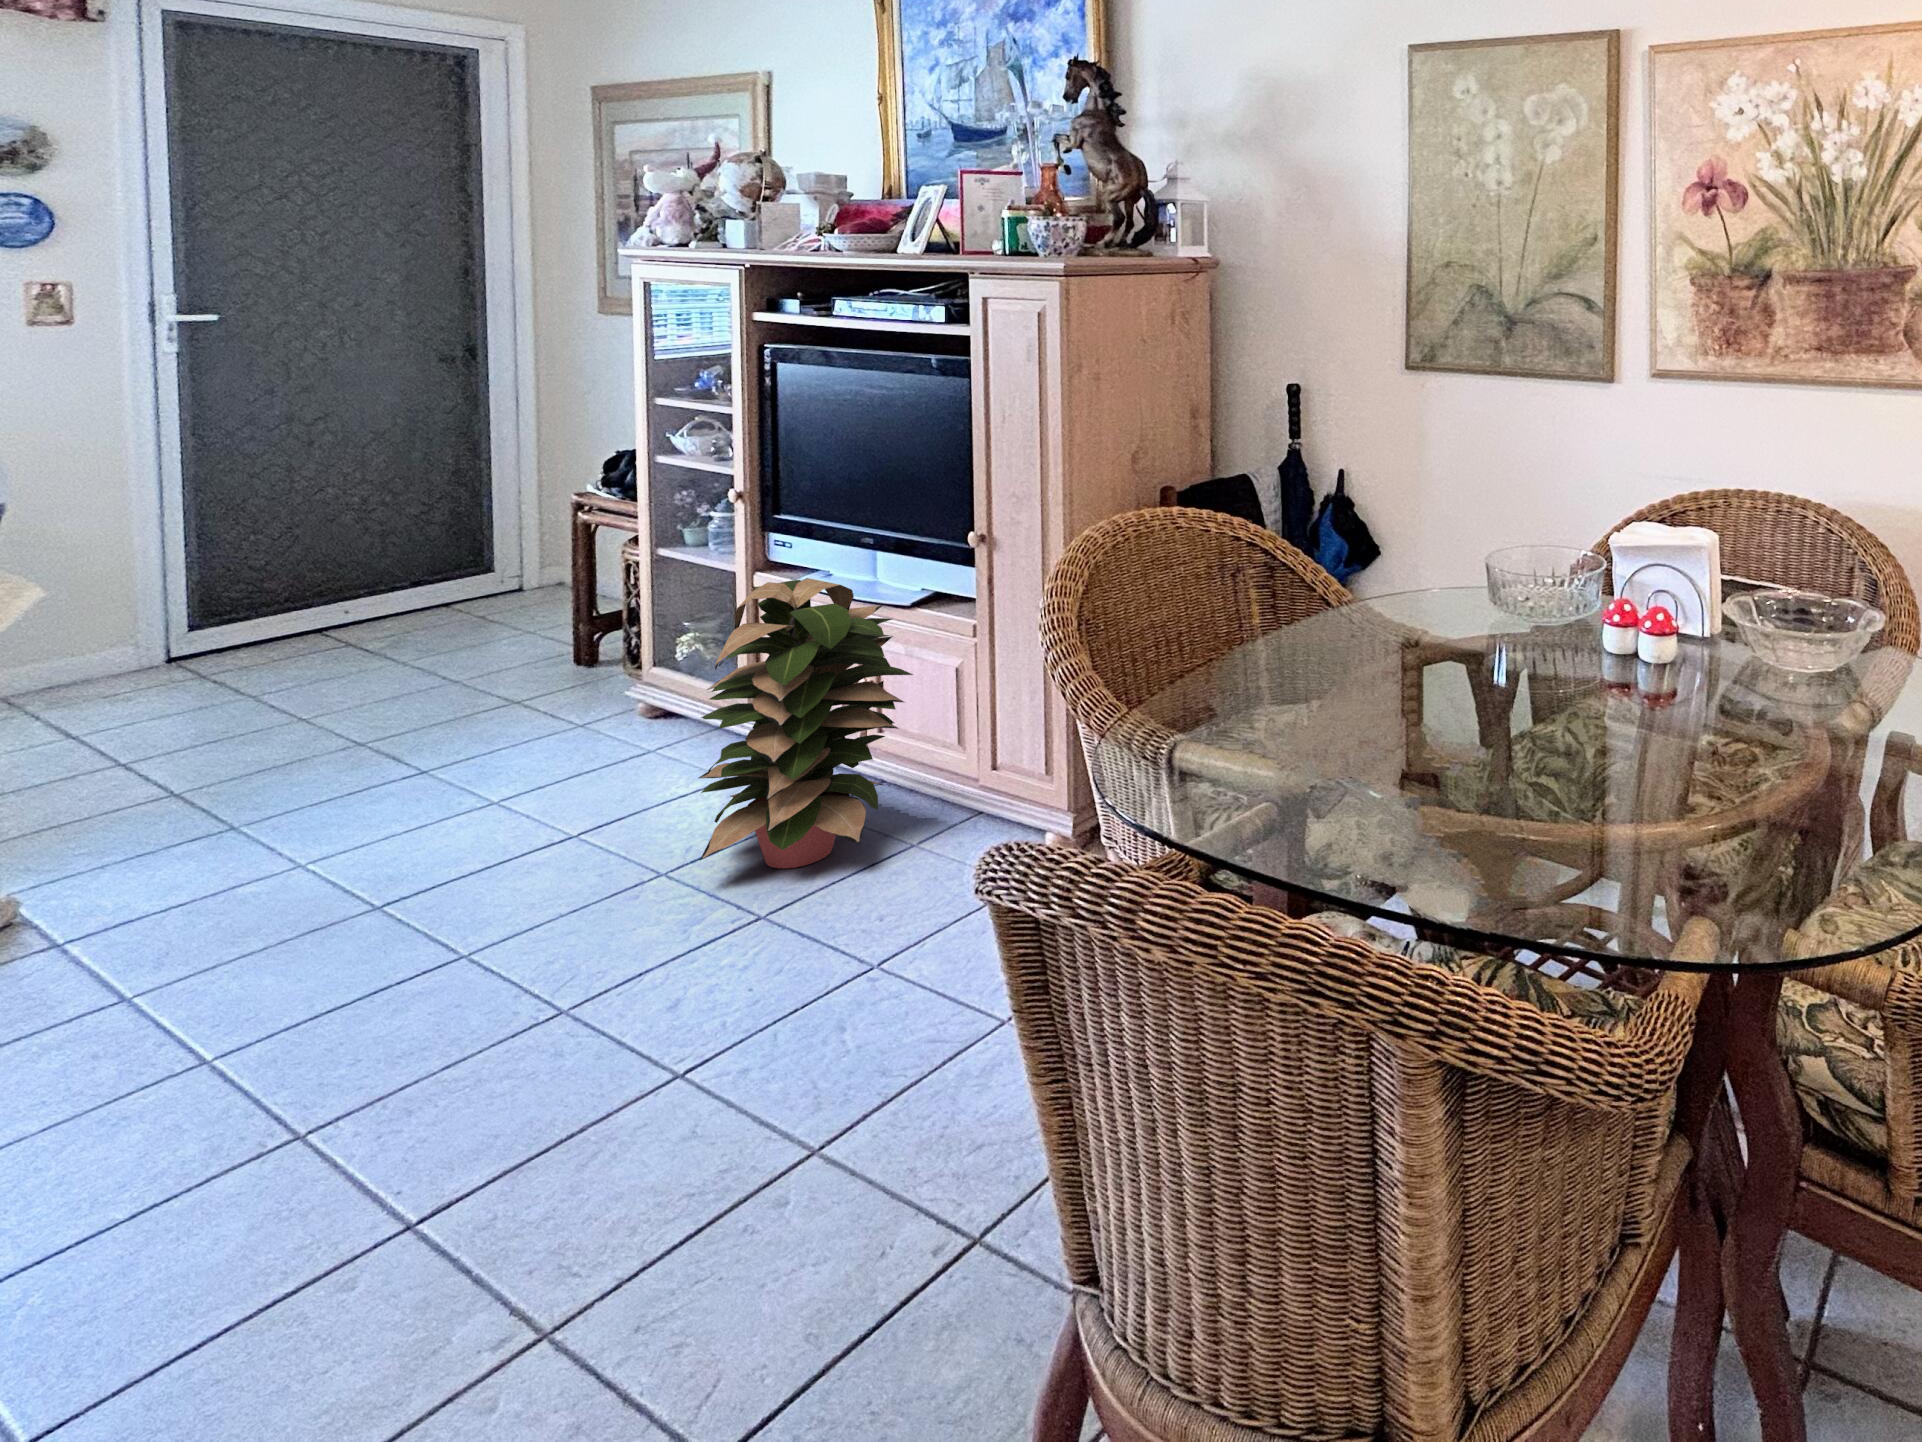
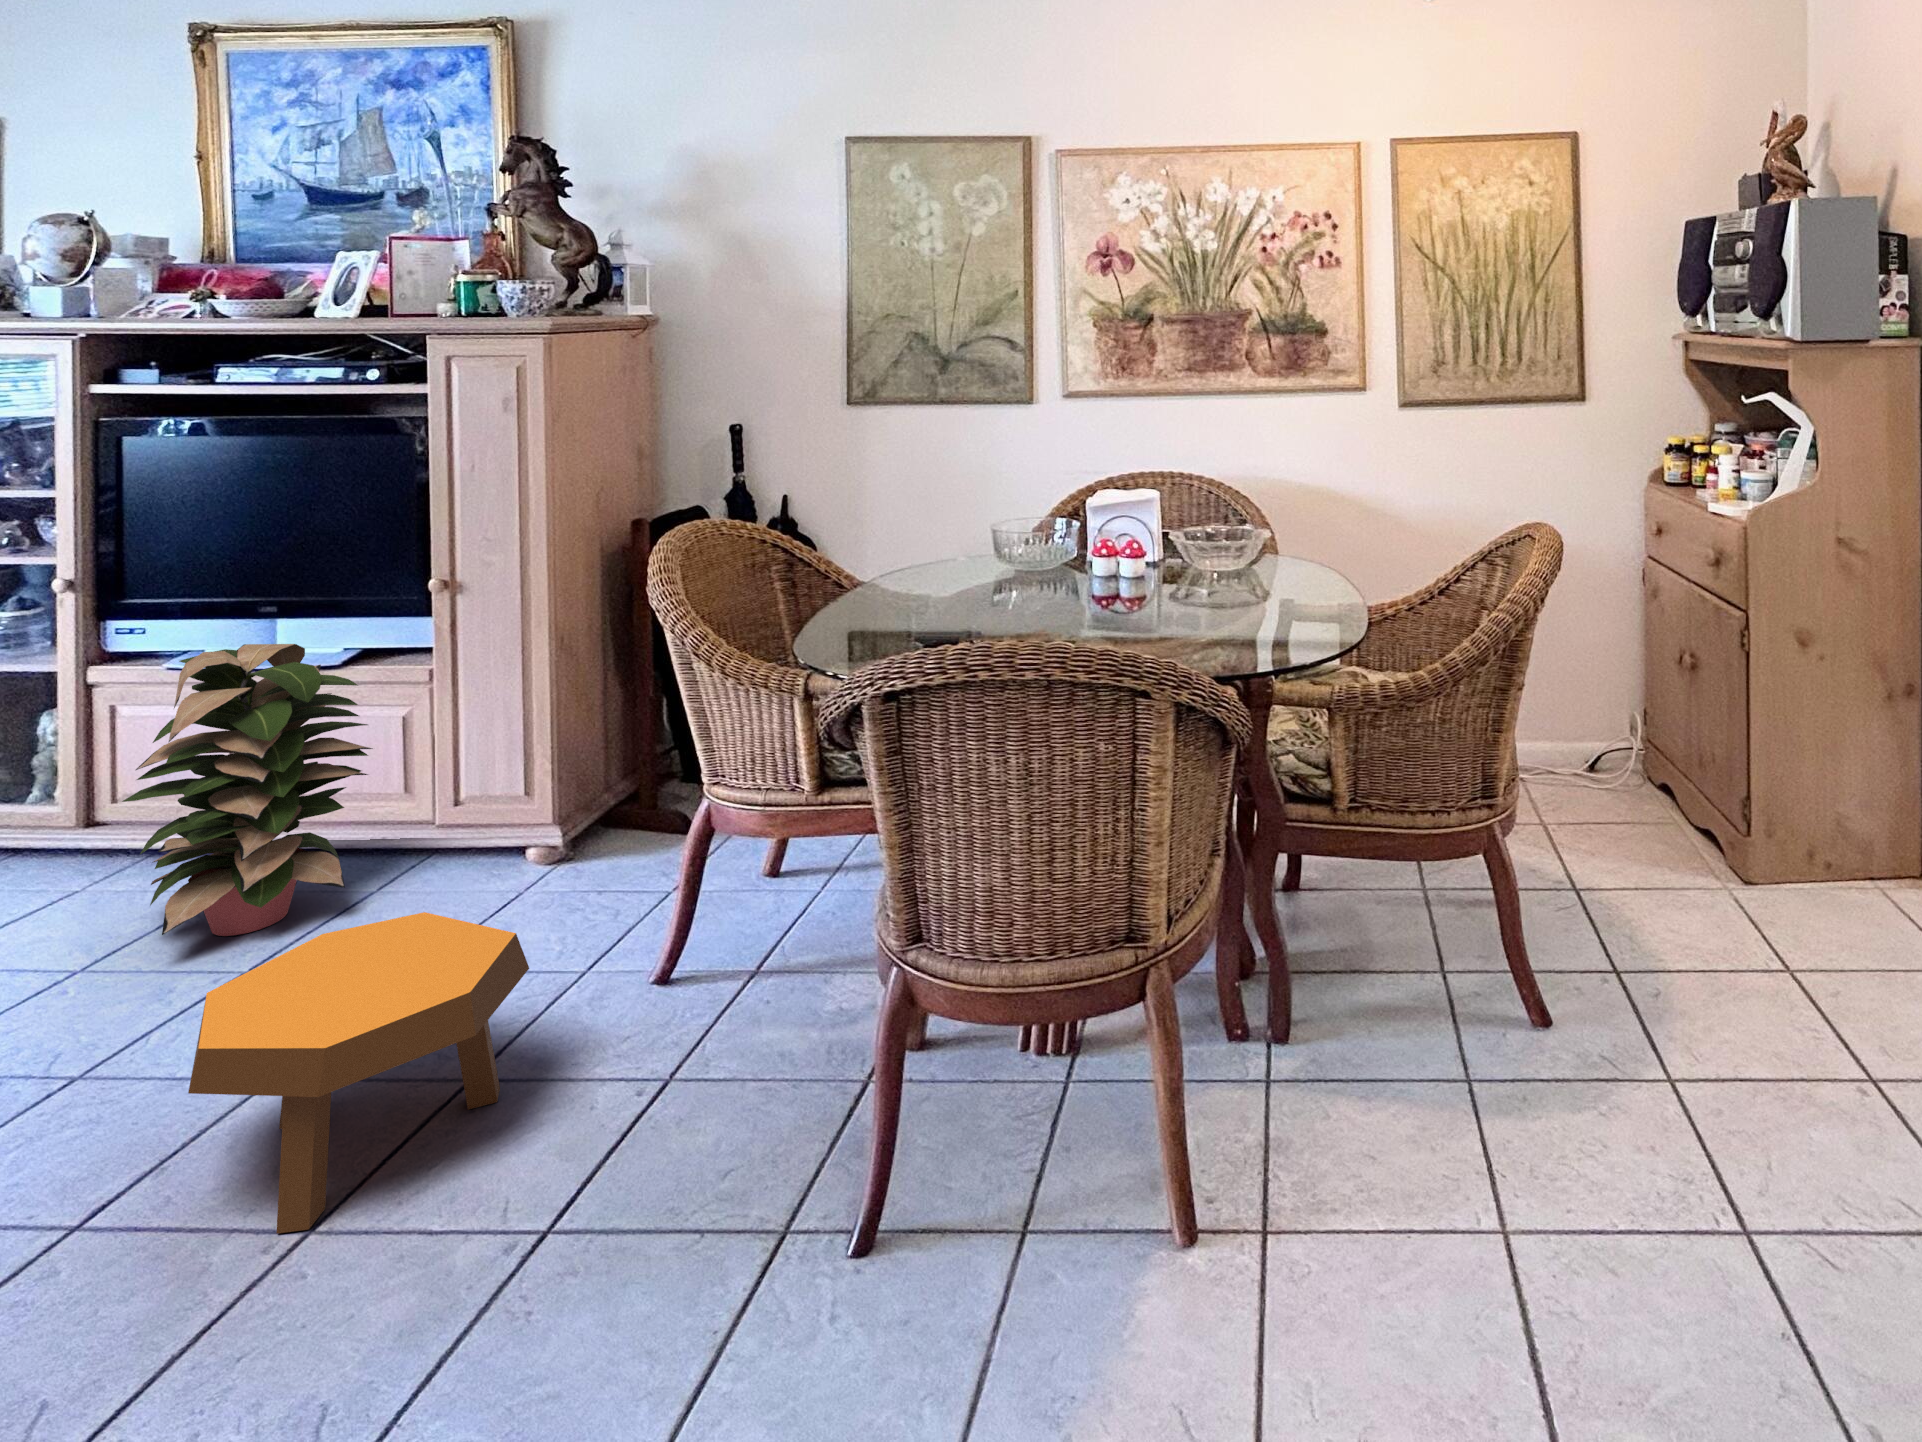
footstool: none [457,929,840,1311] -> present [188,912,529,1234]

